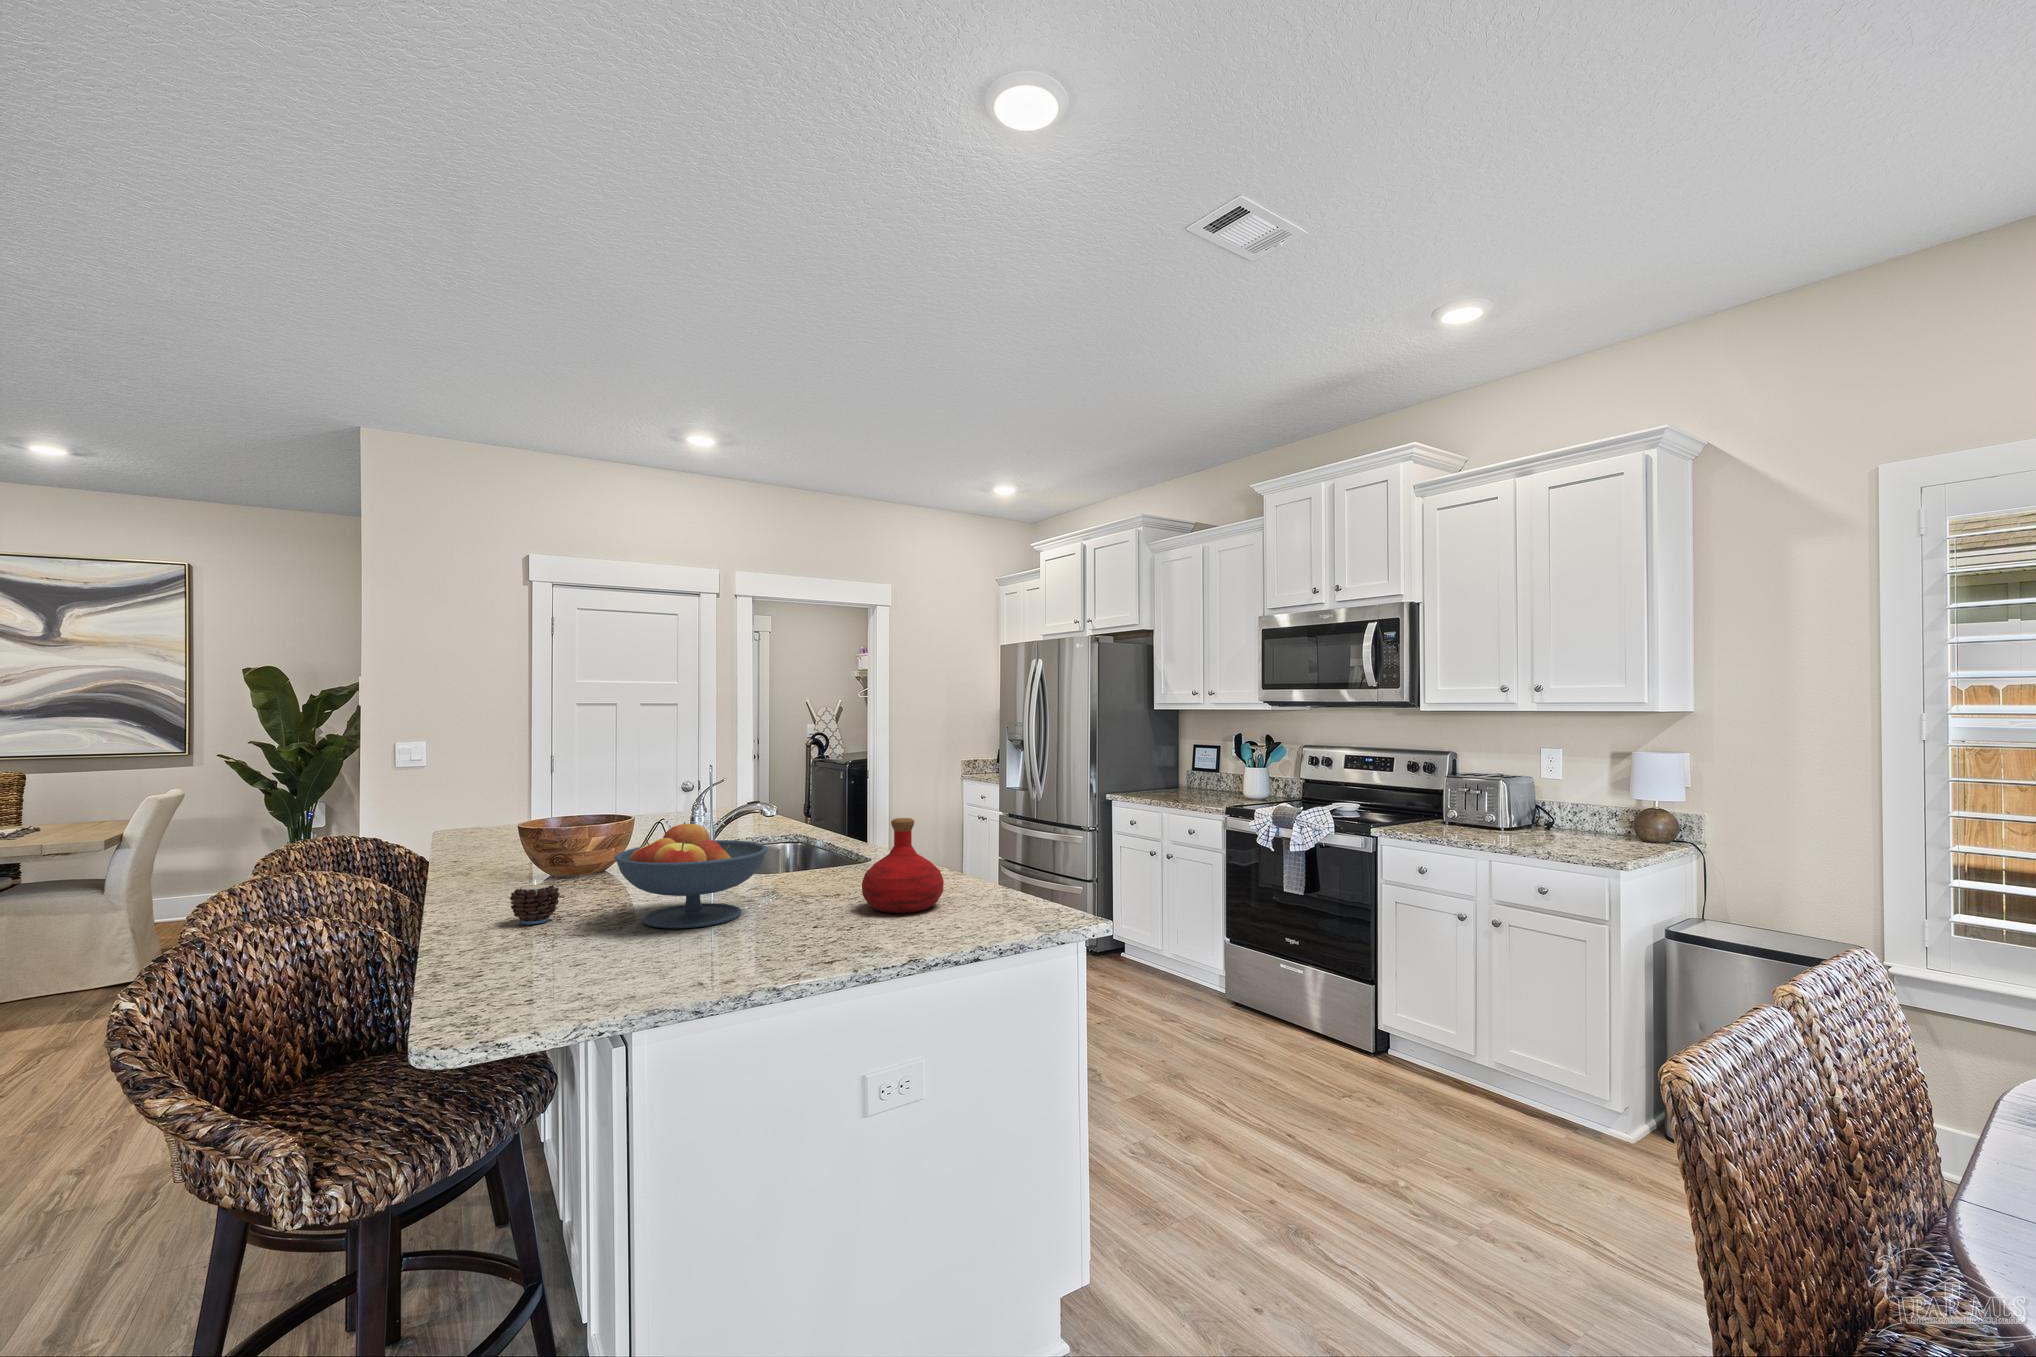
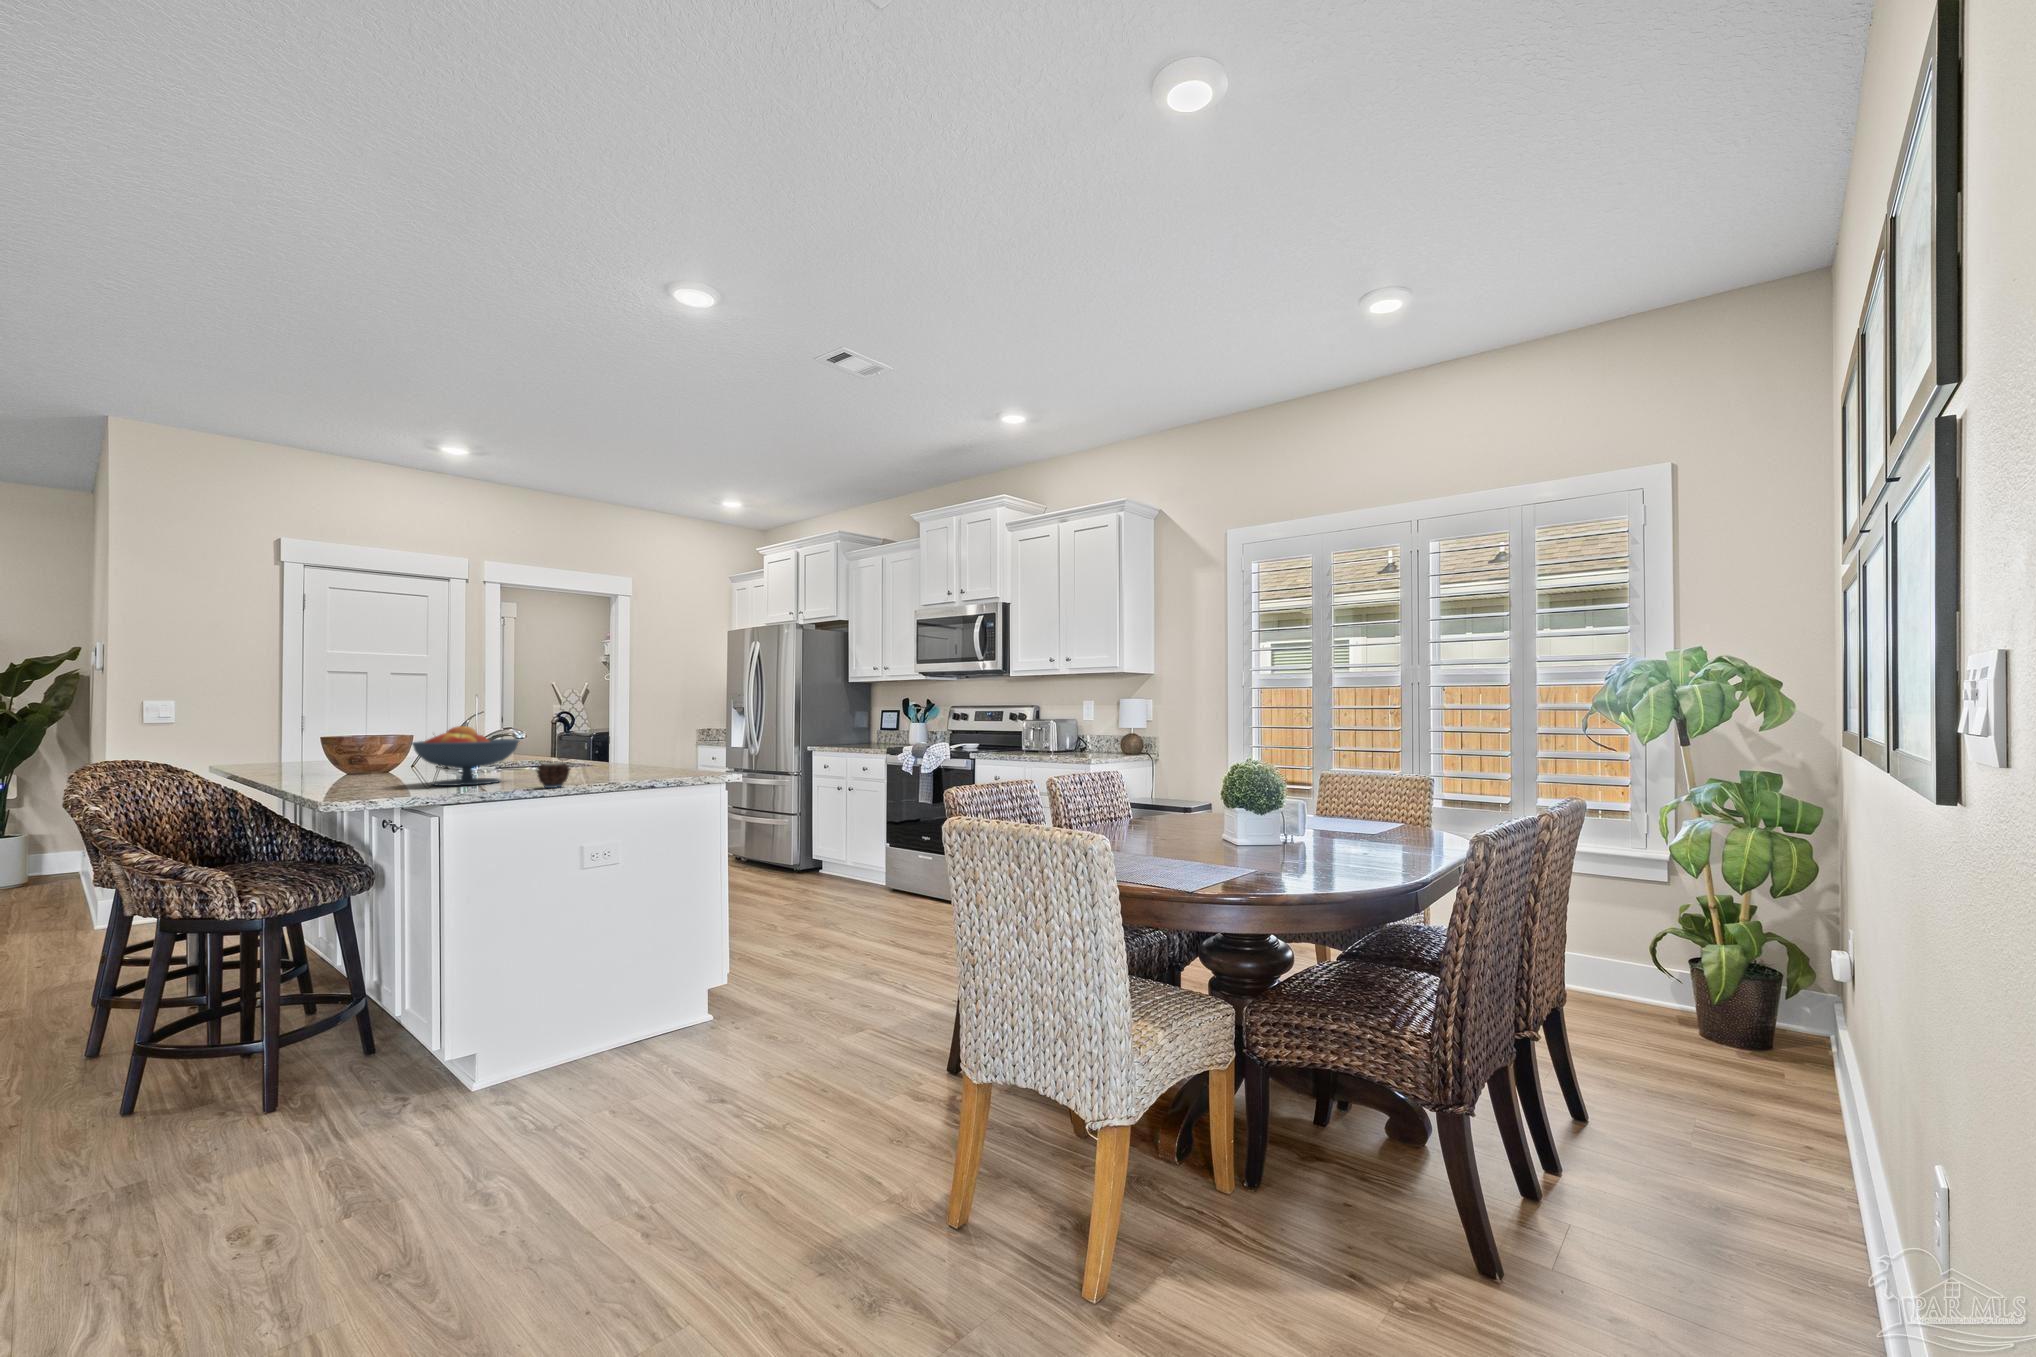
bottle: present [862,818,944,913] -> none [585,722,640,778]
candle: present [510,880,560,924] -> present [536,763,570,788]

